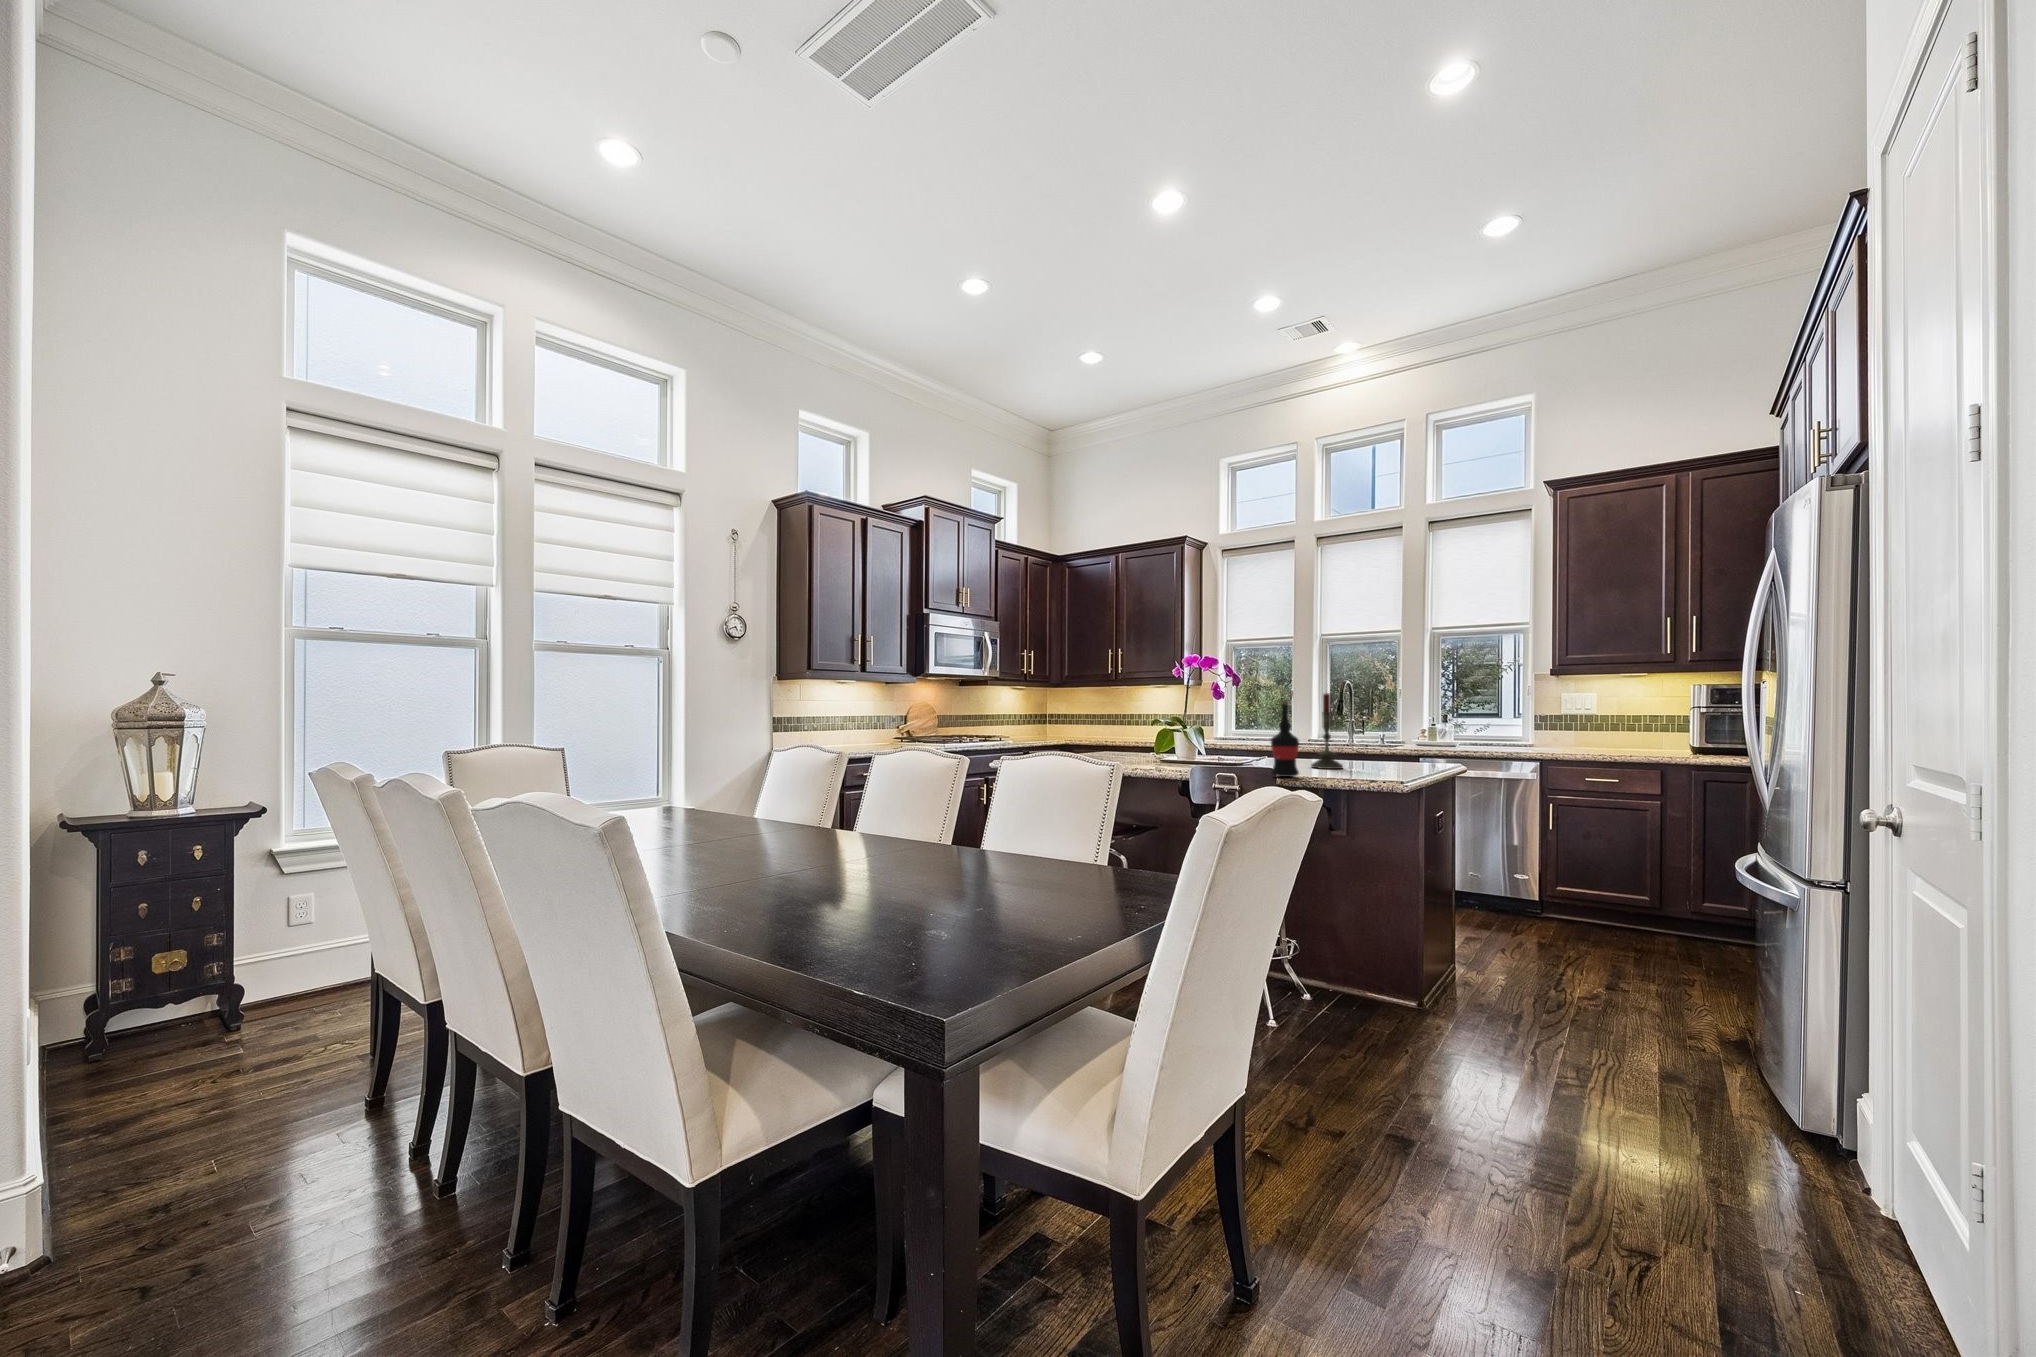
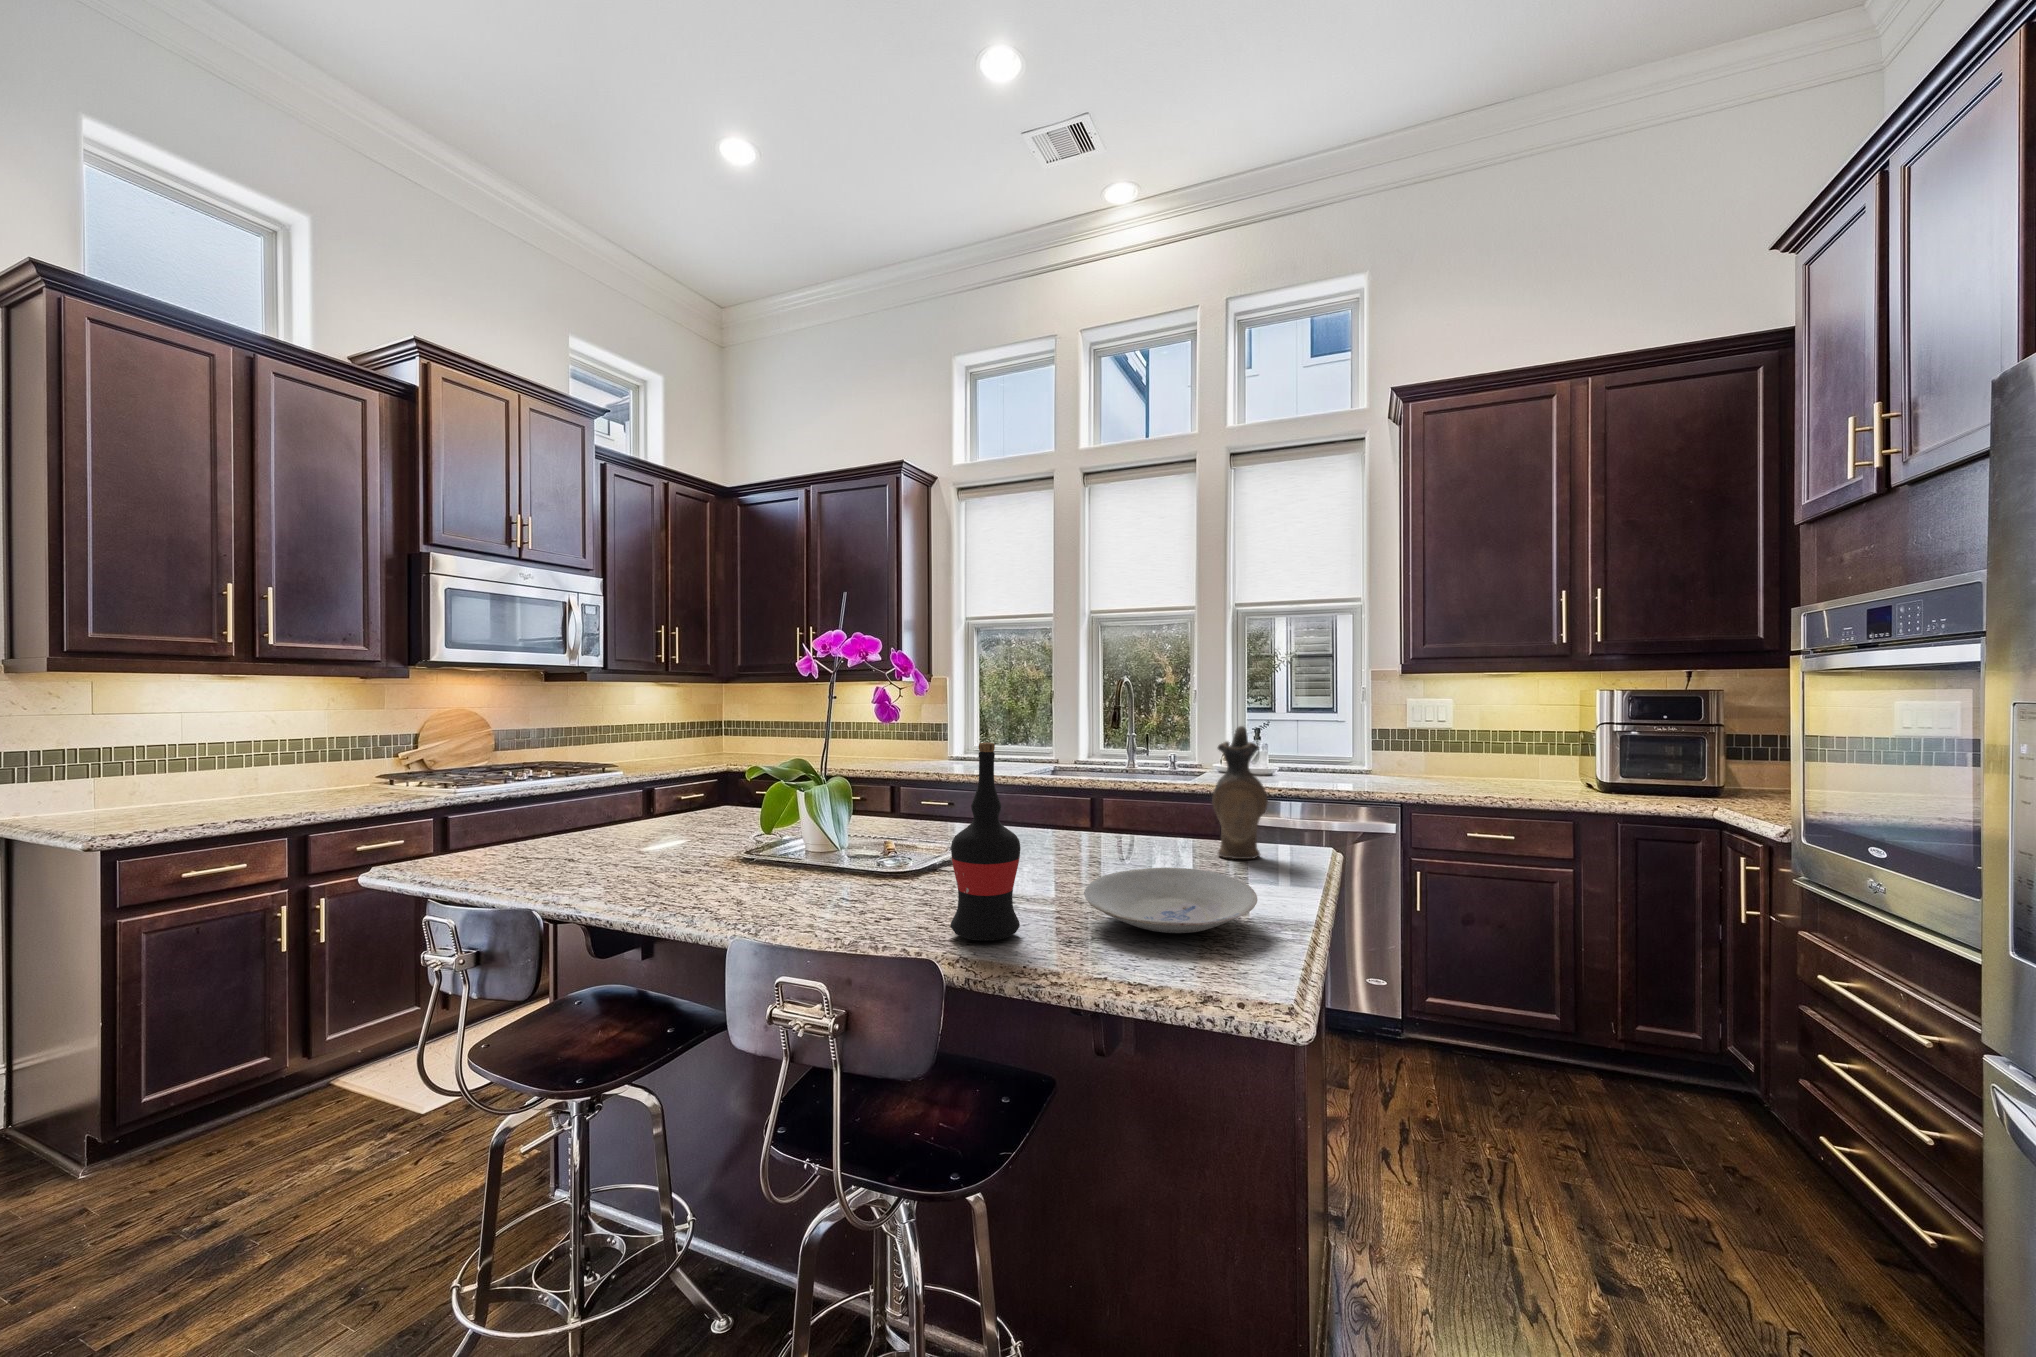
candle: present [1311,693,1343,769] -> none [1059,705,1120,867]
ceramic pitcher: none [1393,702,1423,769] -> present [1212,726,1268,859]
bowl: none [1326,759,1402,778] -> present [1084,868,1257,933]

